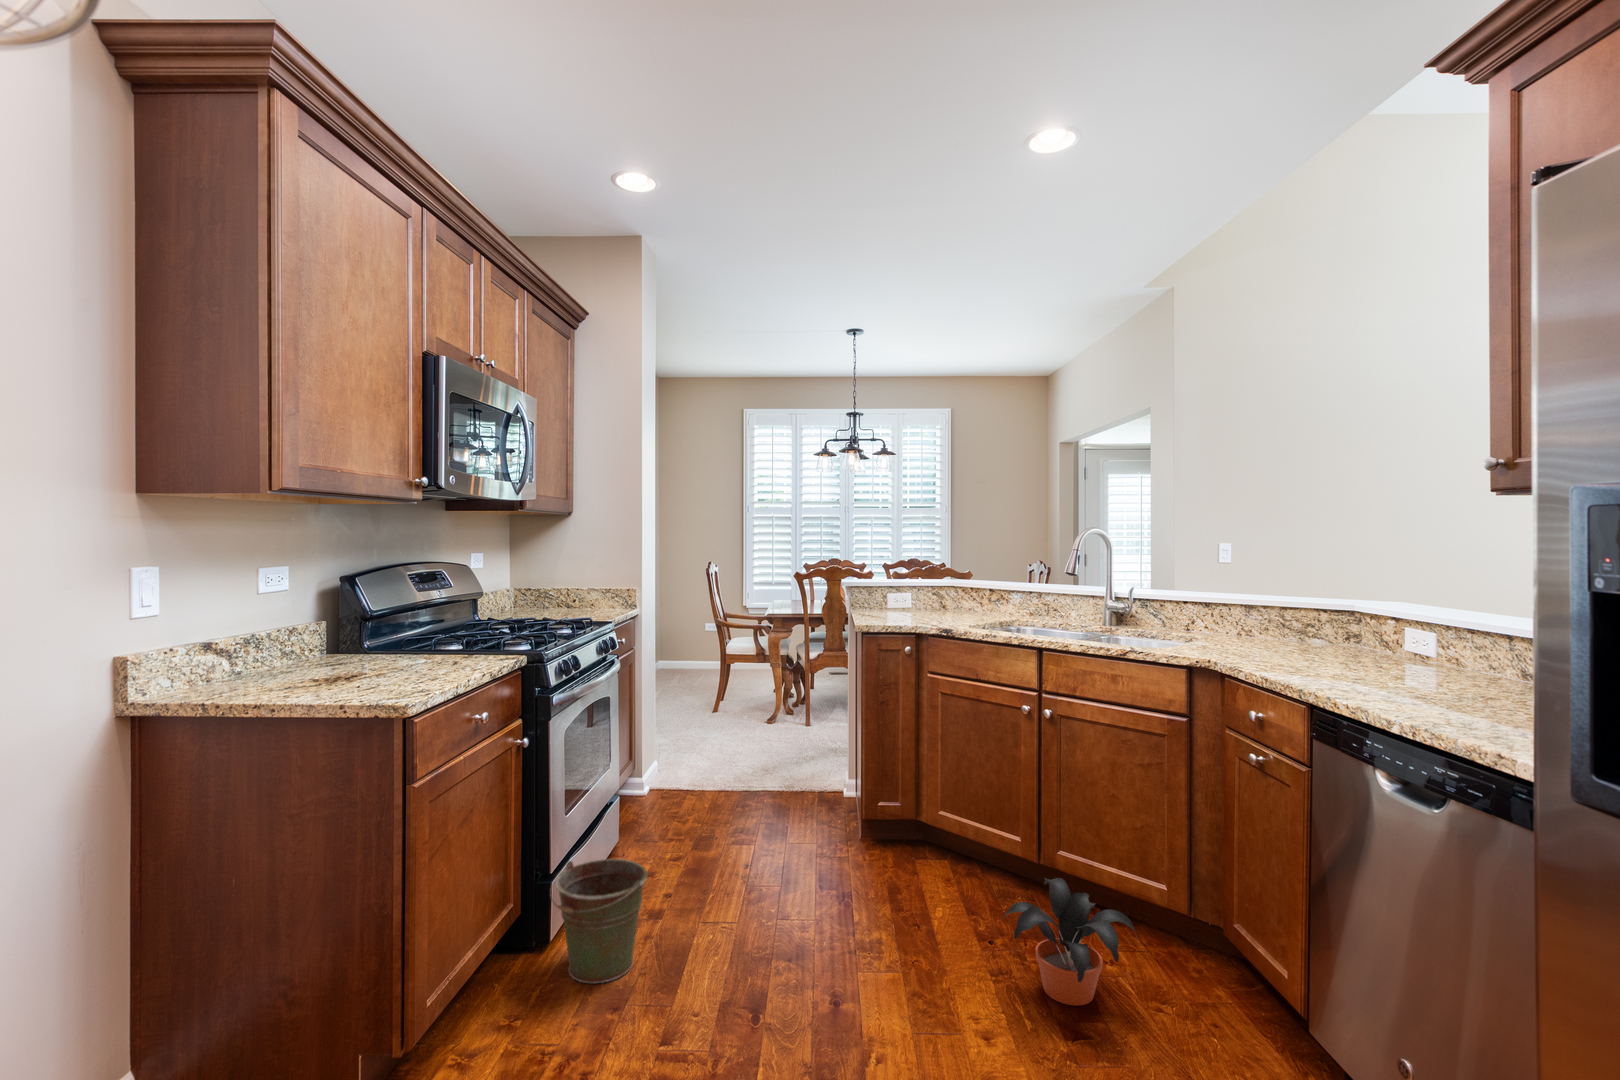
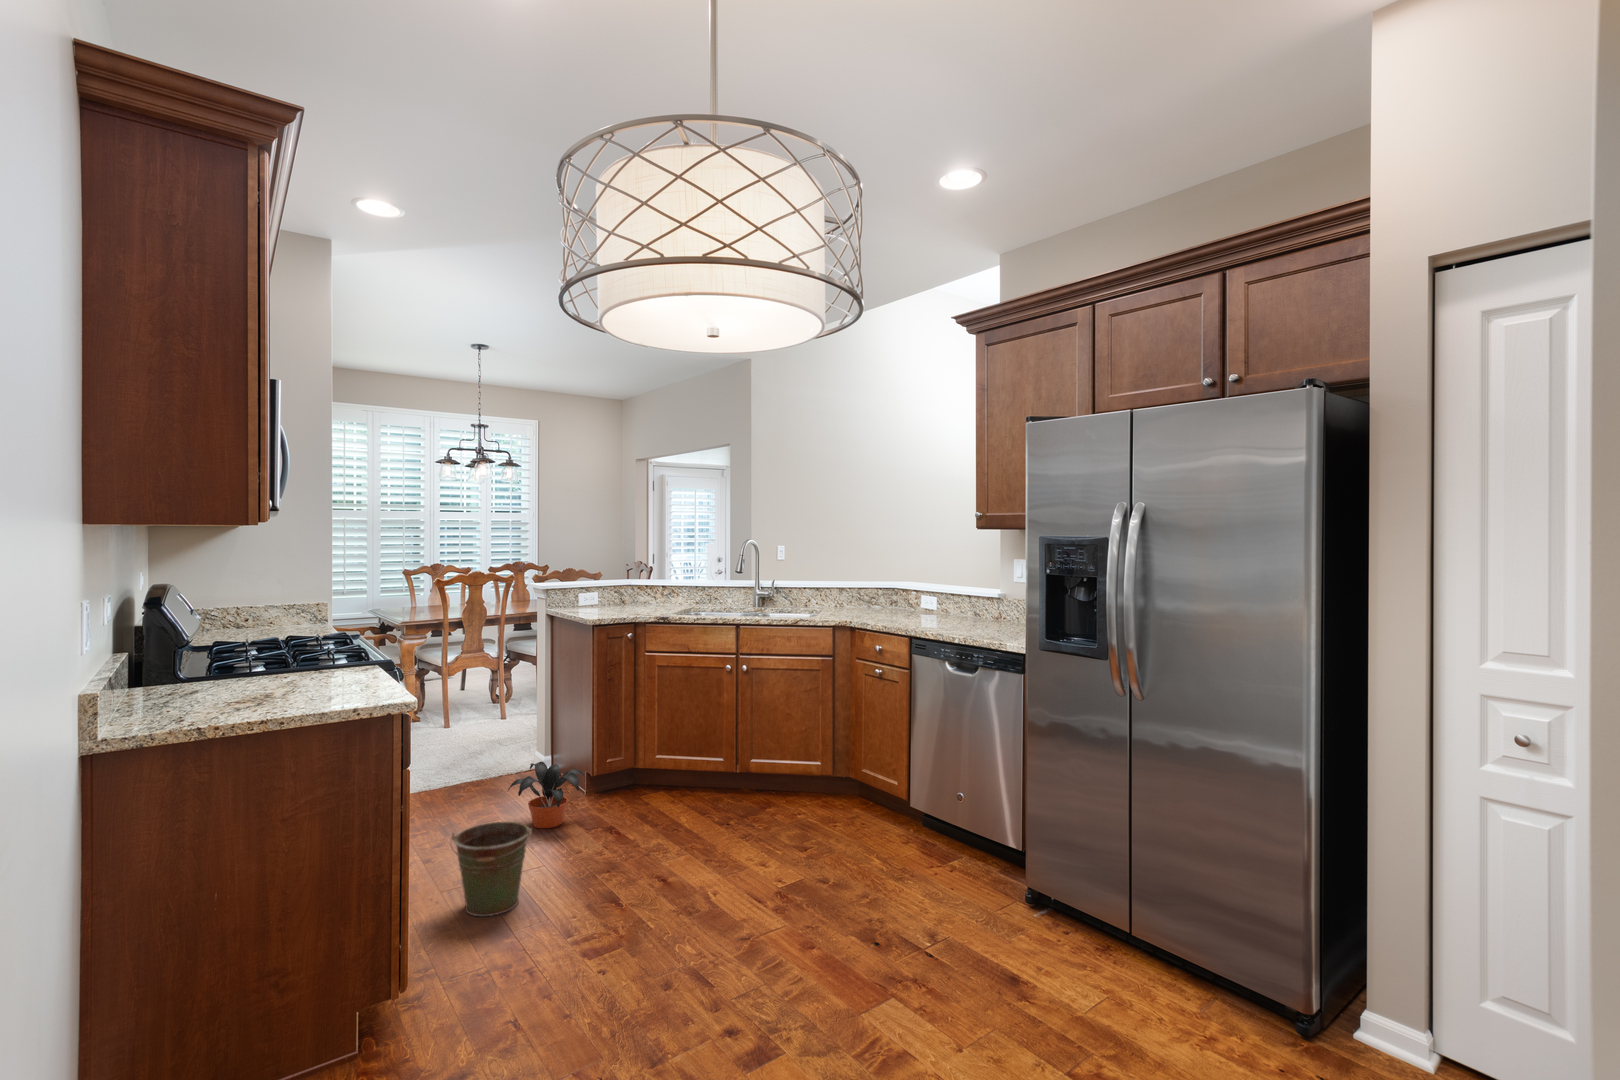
potted plant: present [1004,878,1135,1005] -> present [508,762,585,828]

